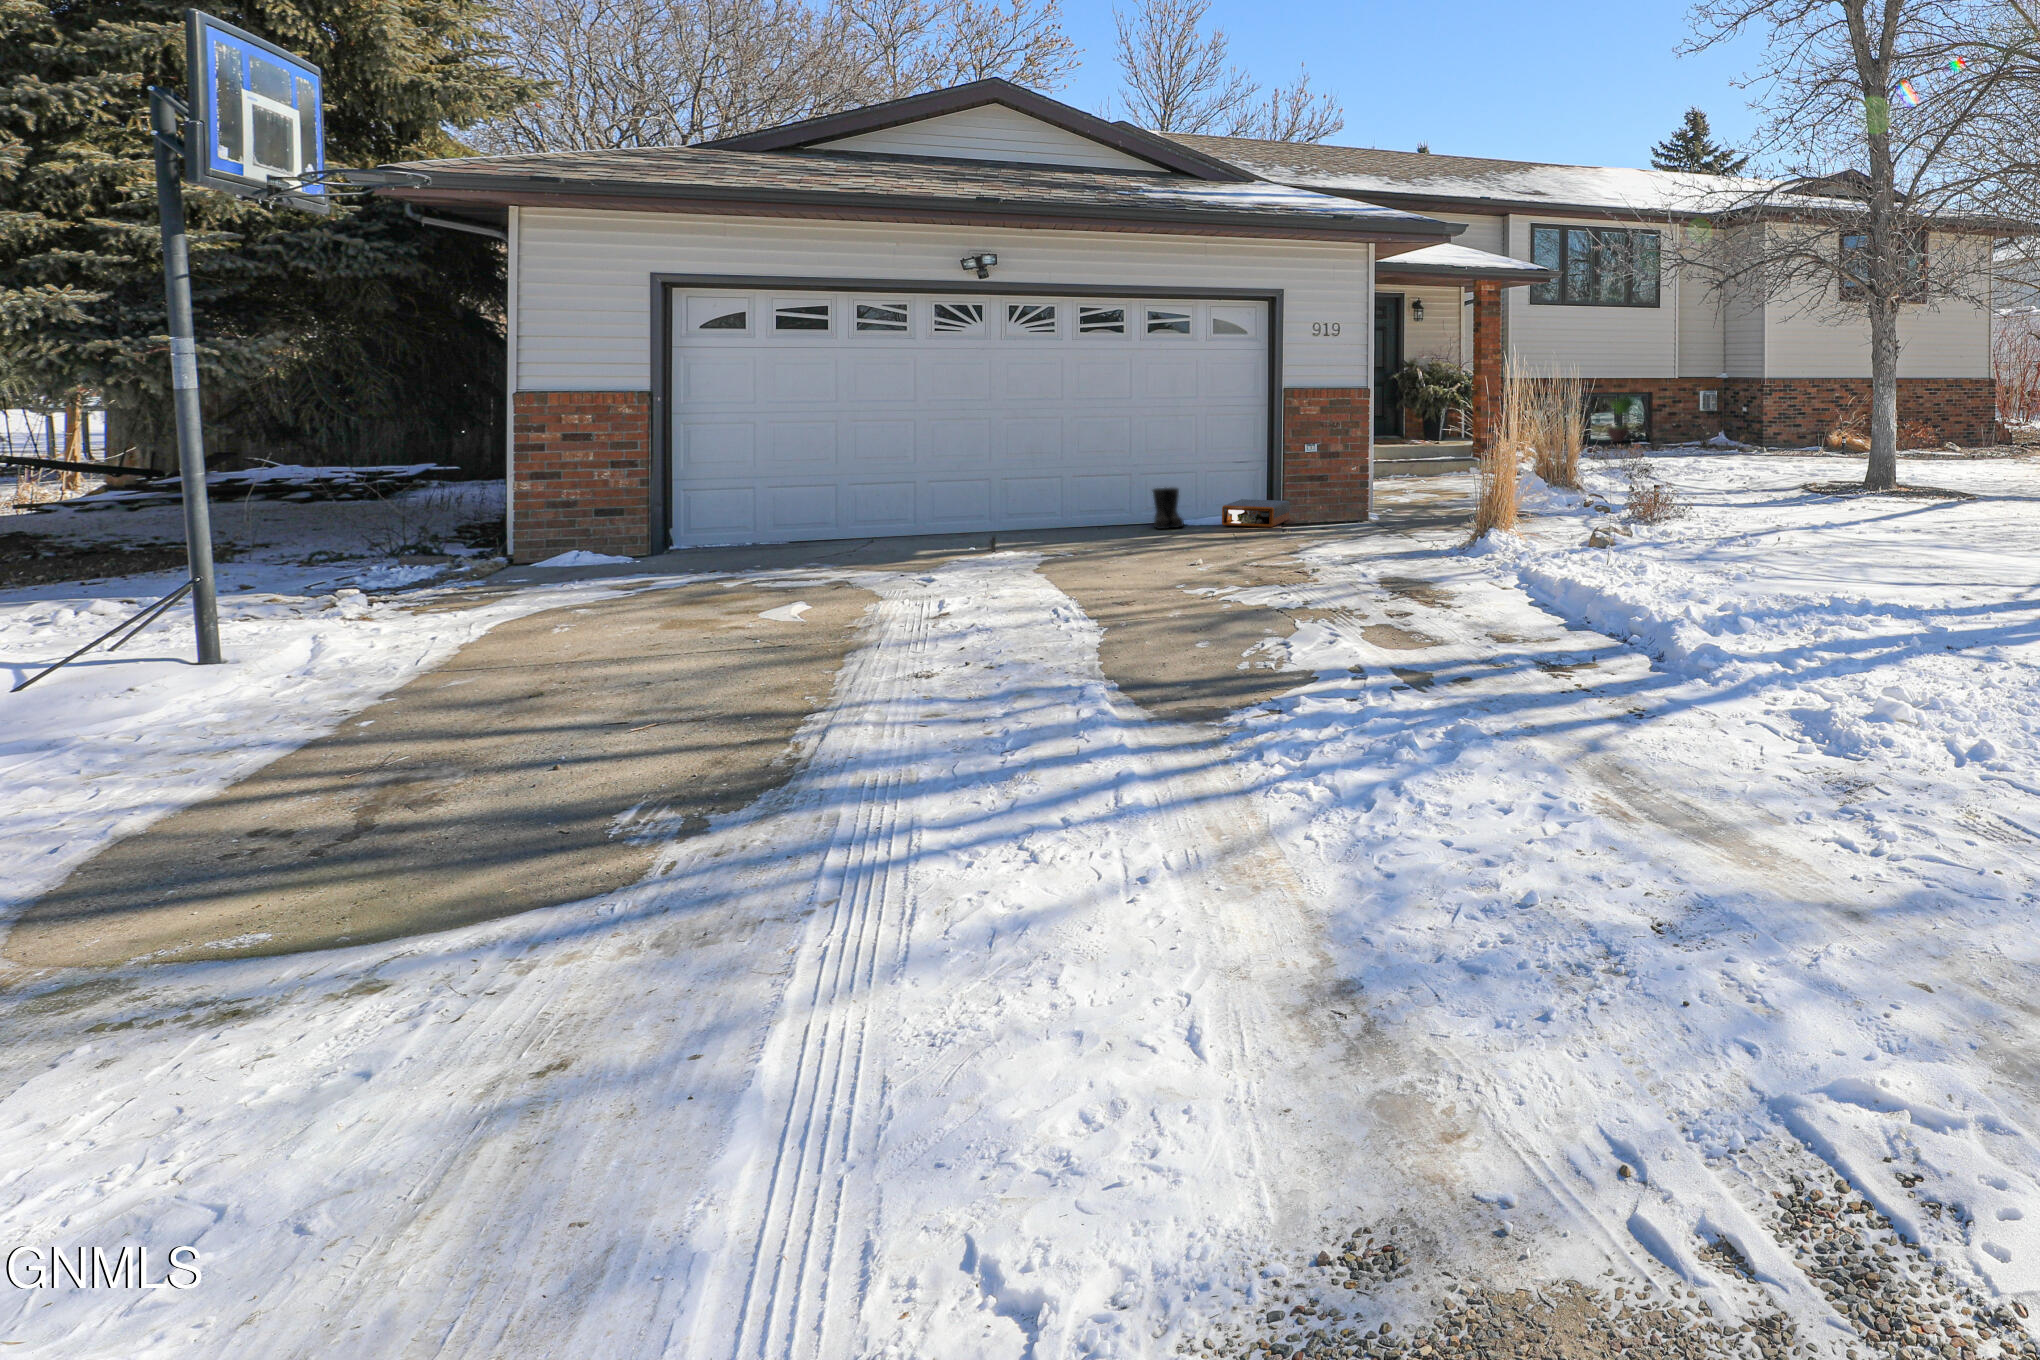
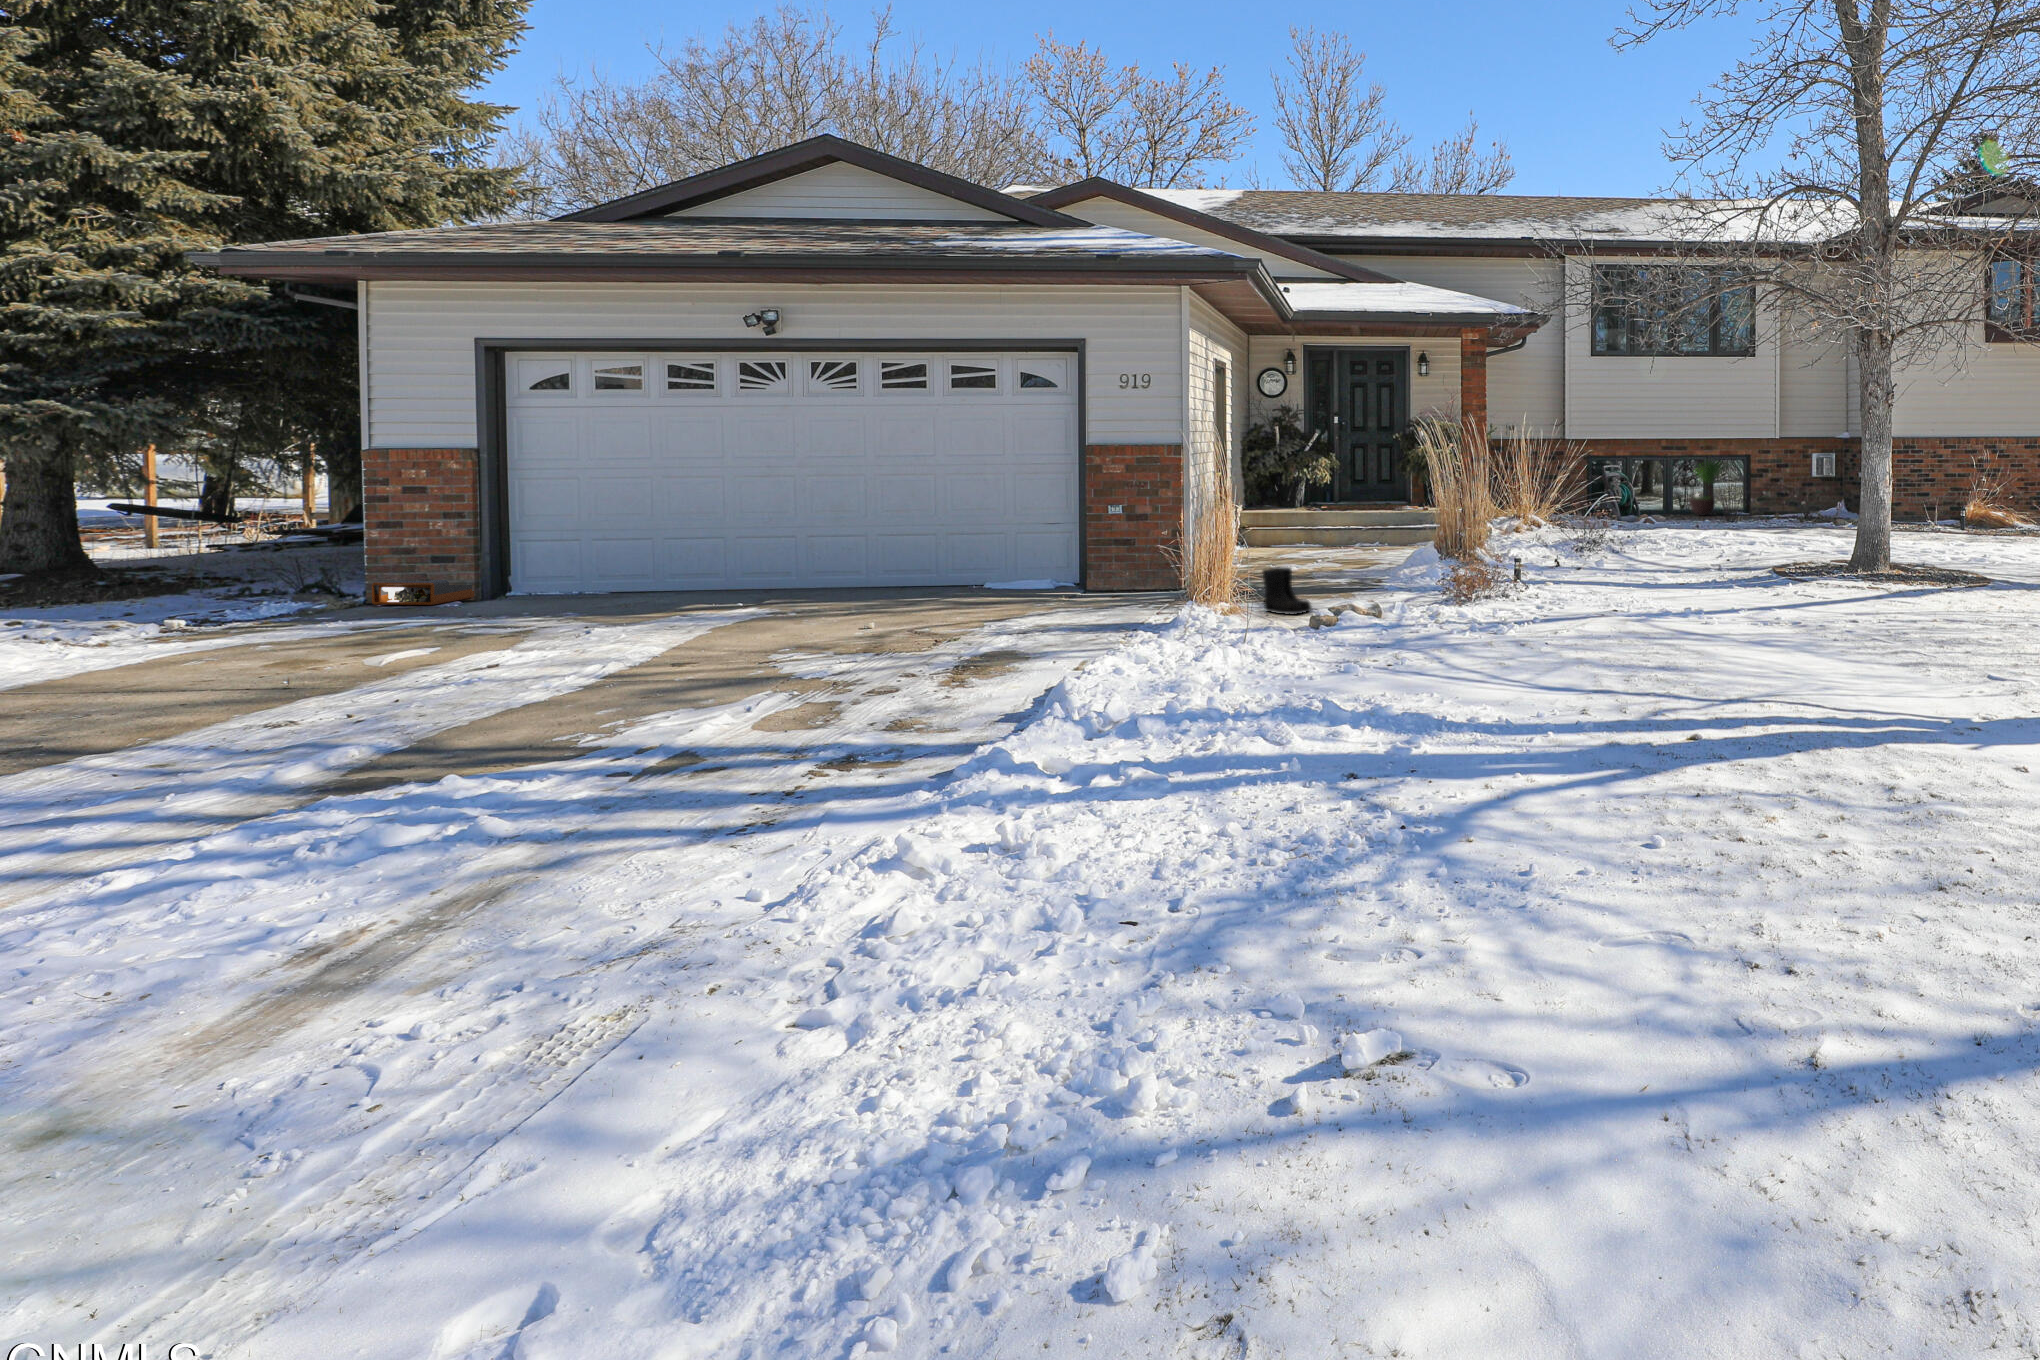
boots: present [1153,487,1184,529] -> present [1262,567,1312,615]
storage box: present [1222,499,1290,527] -> present [372,580,474,605]

